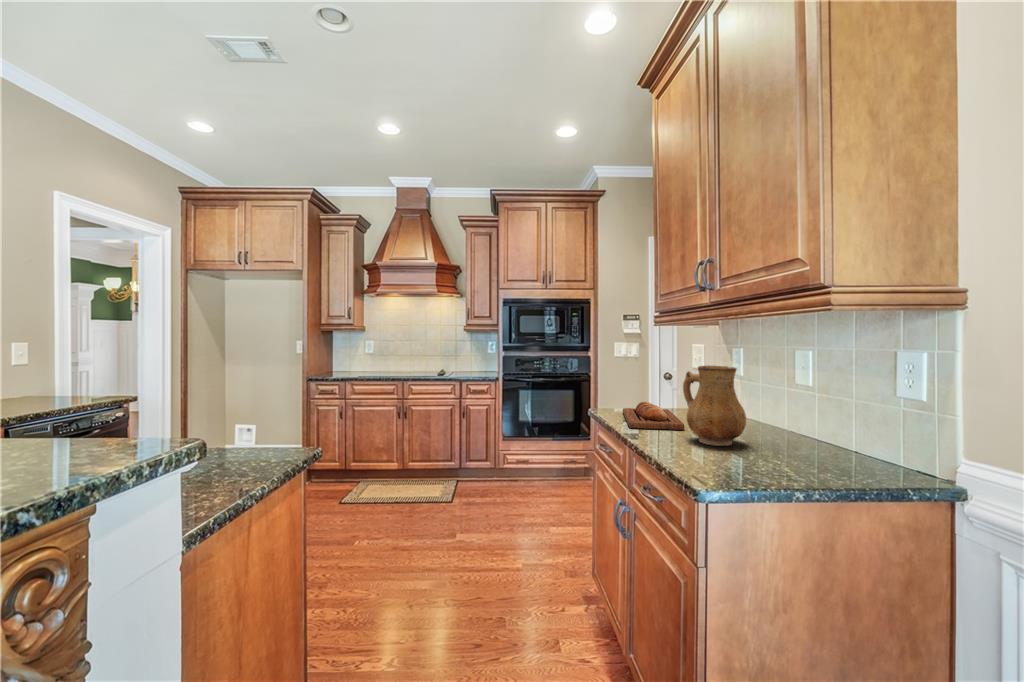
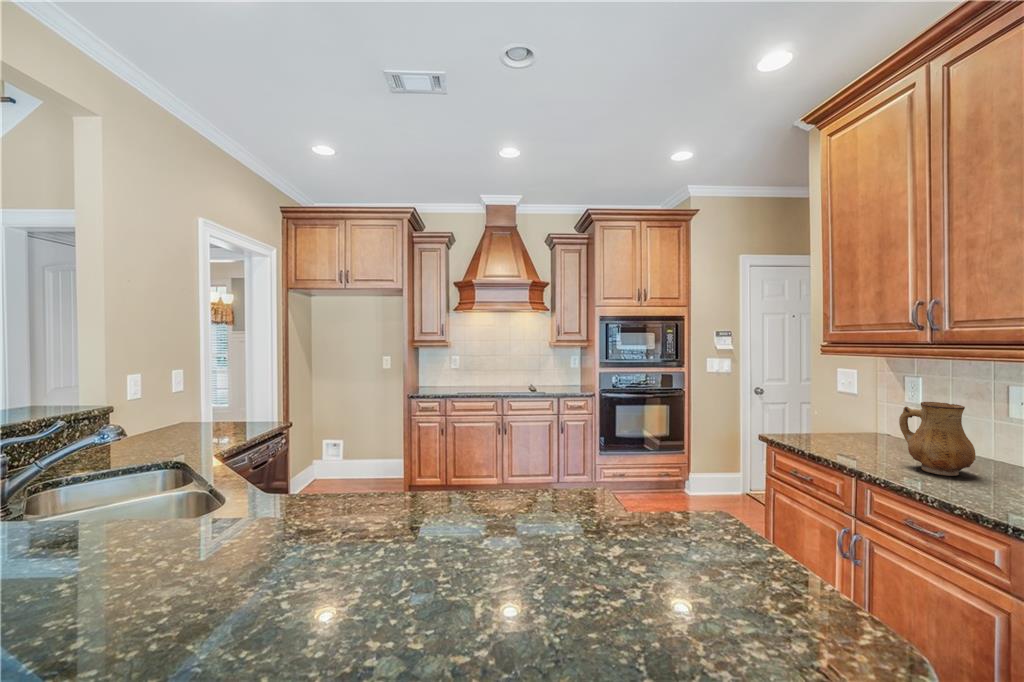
bread loaf: present [623,402,684,430] -> none [795,428,888,457]

